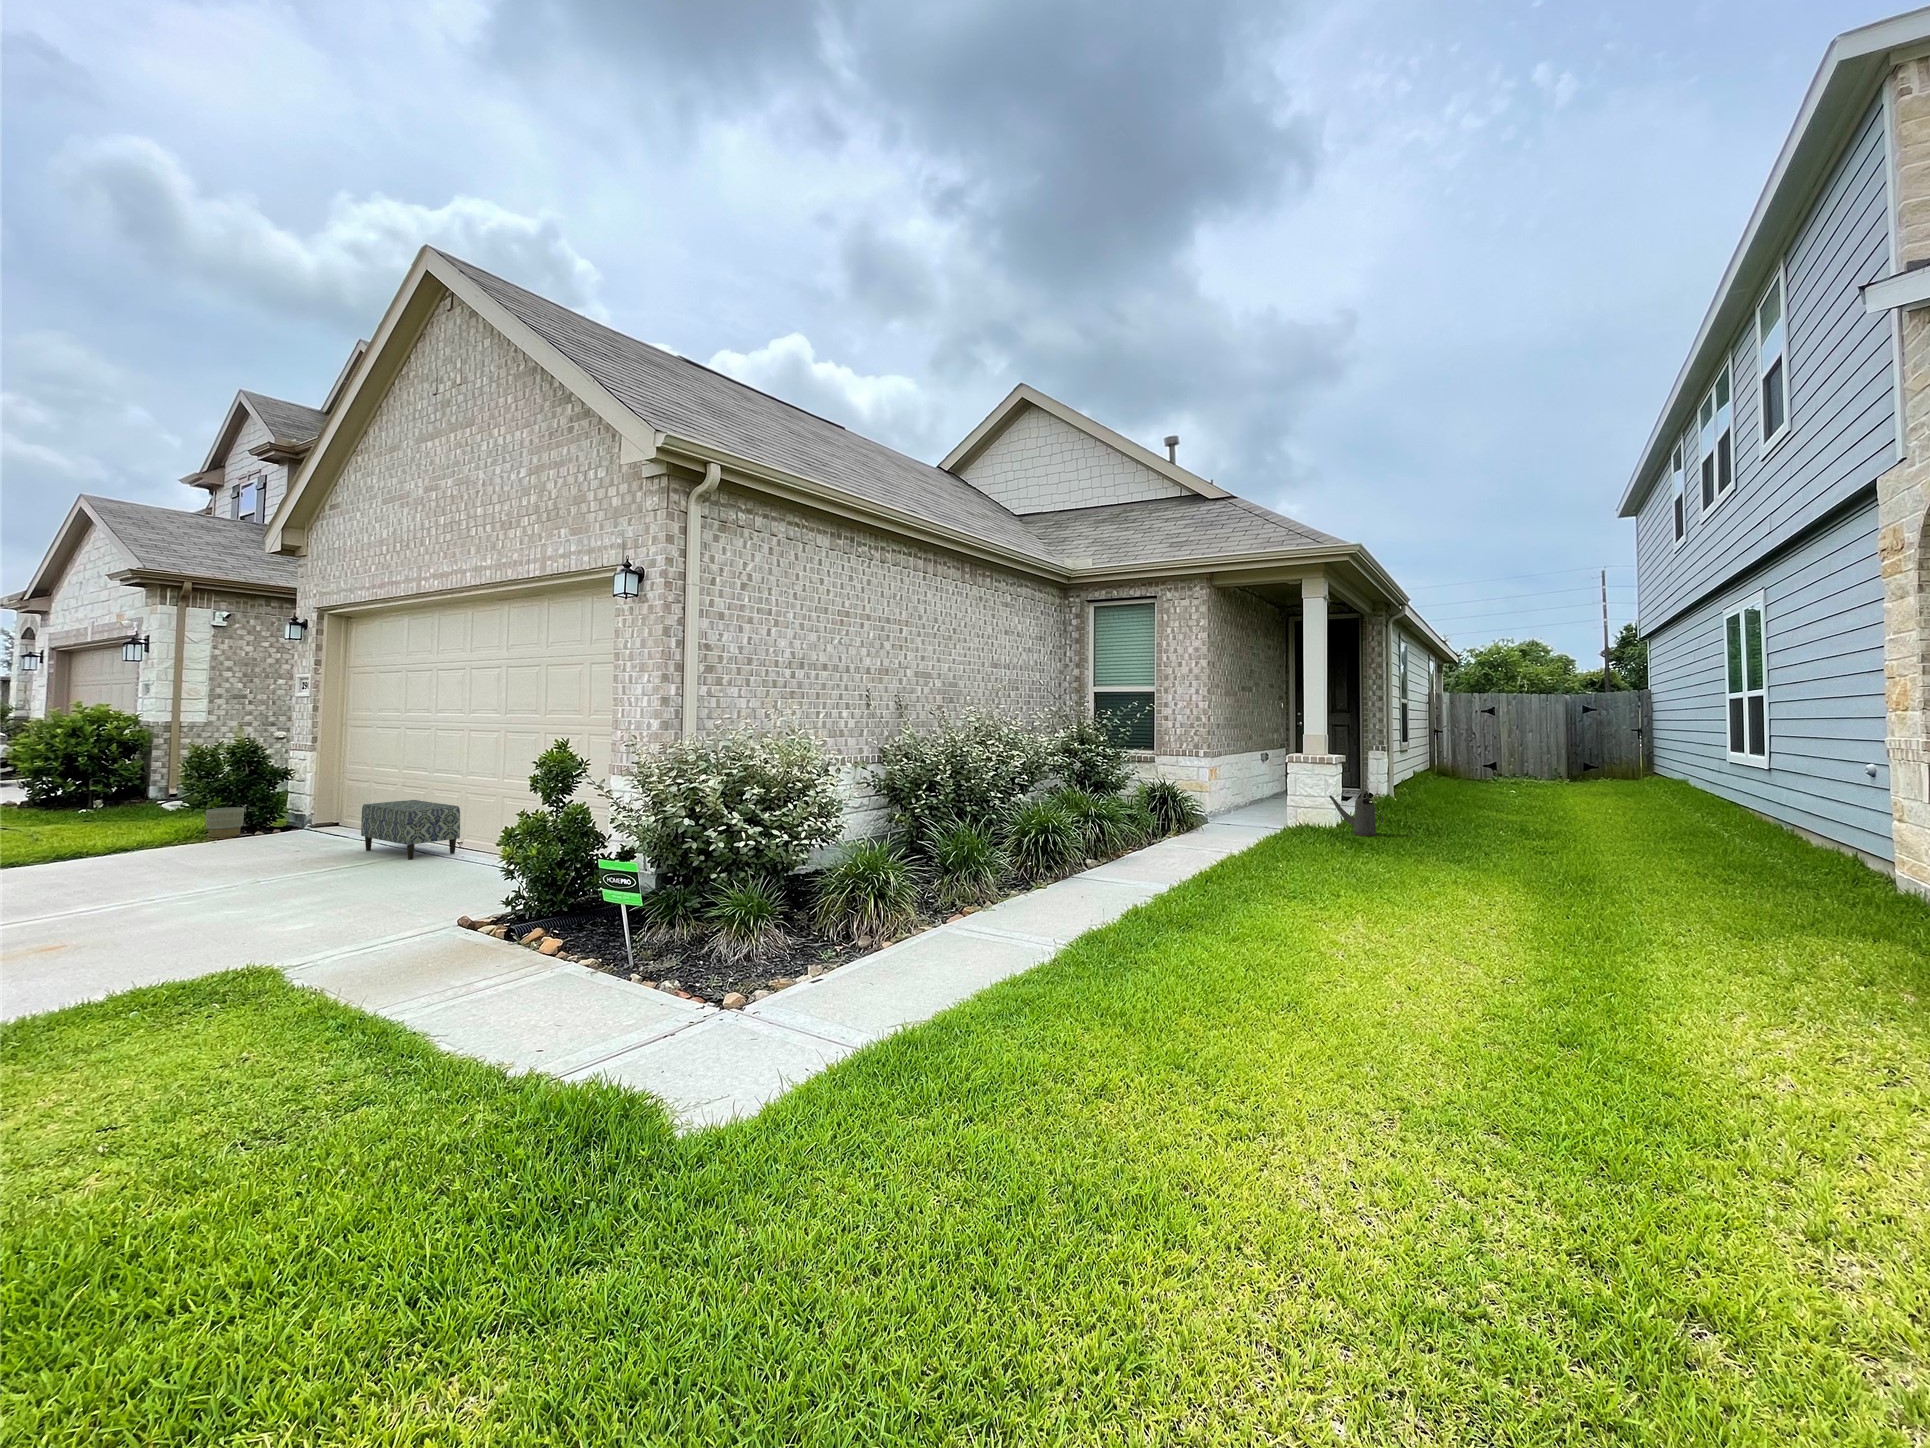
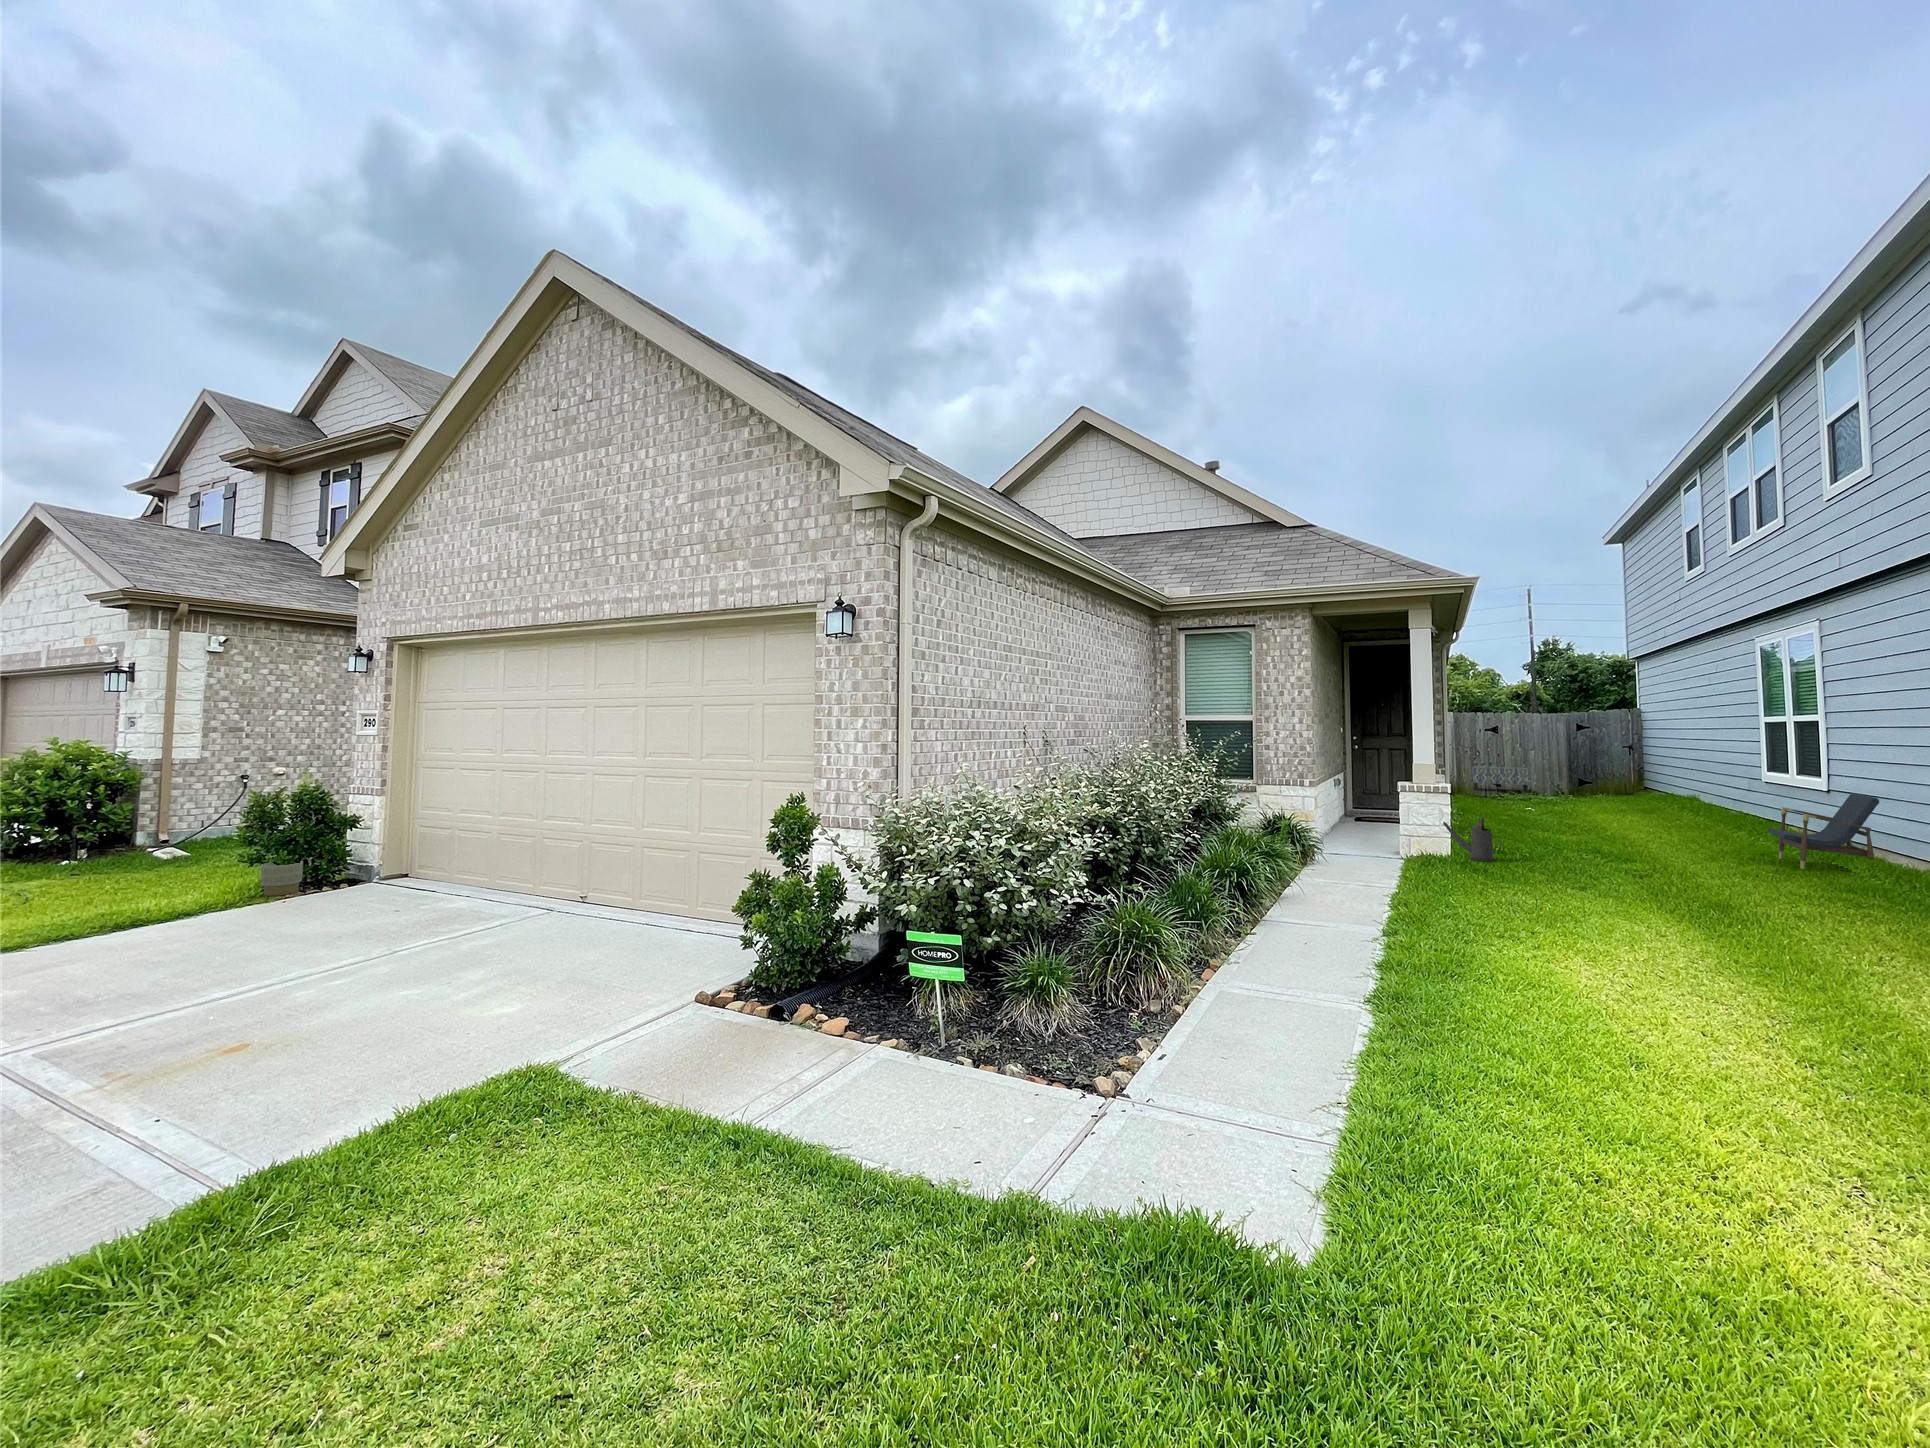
lounge chair: none [1683,770,1788,855] -> present [1767,793,1879,869]
bench: present [361,800,460,860] -> present [1472,766,1529,792]

